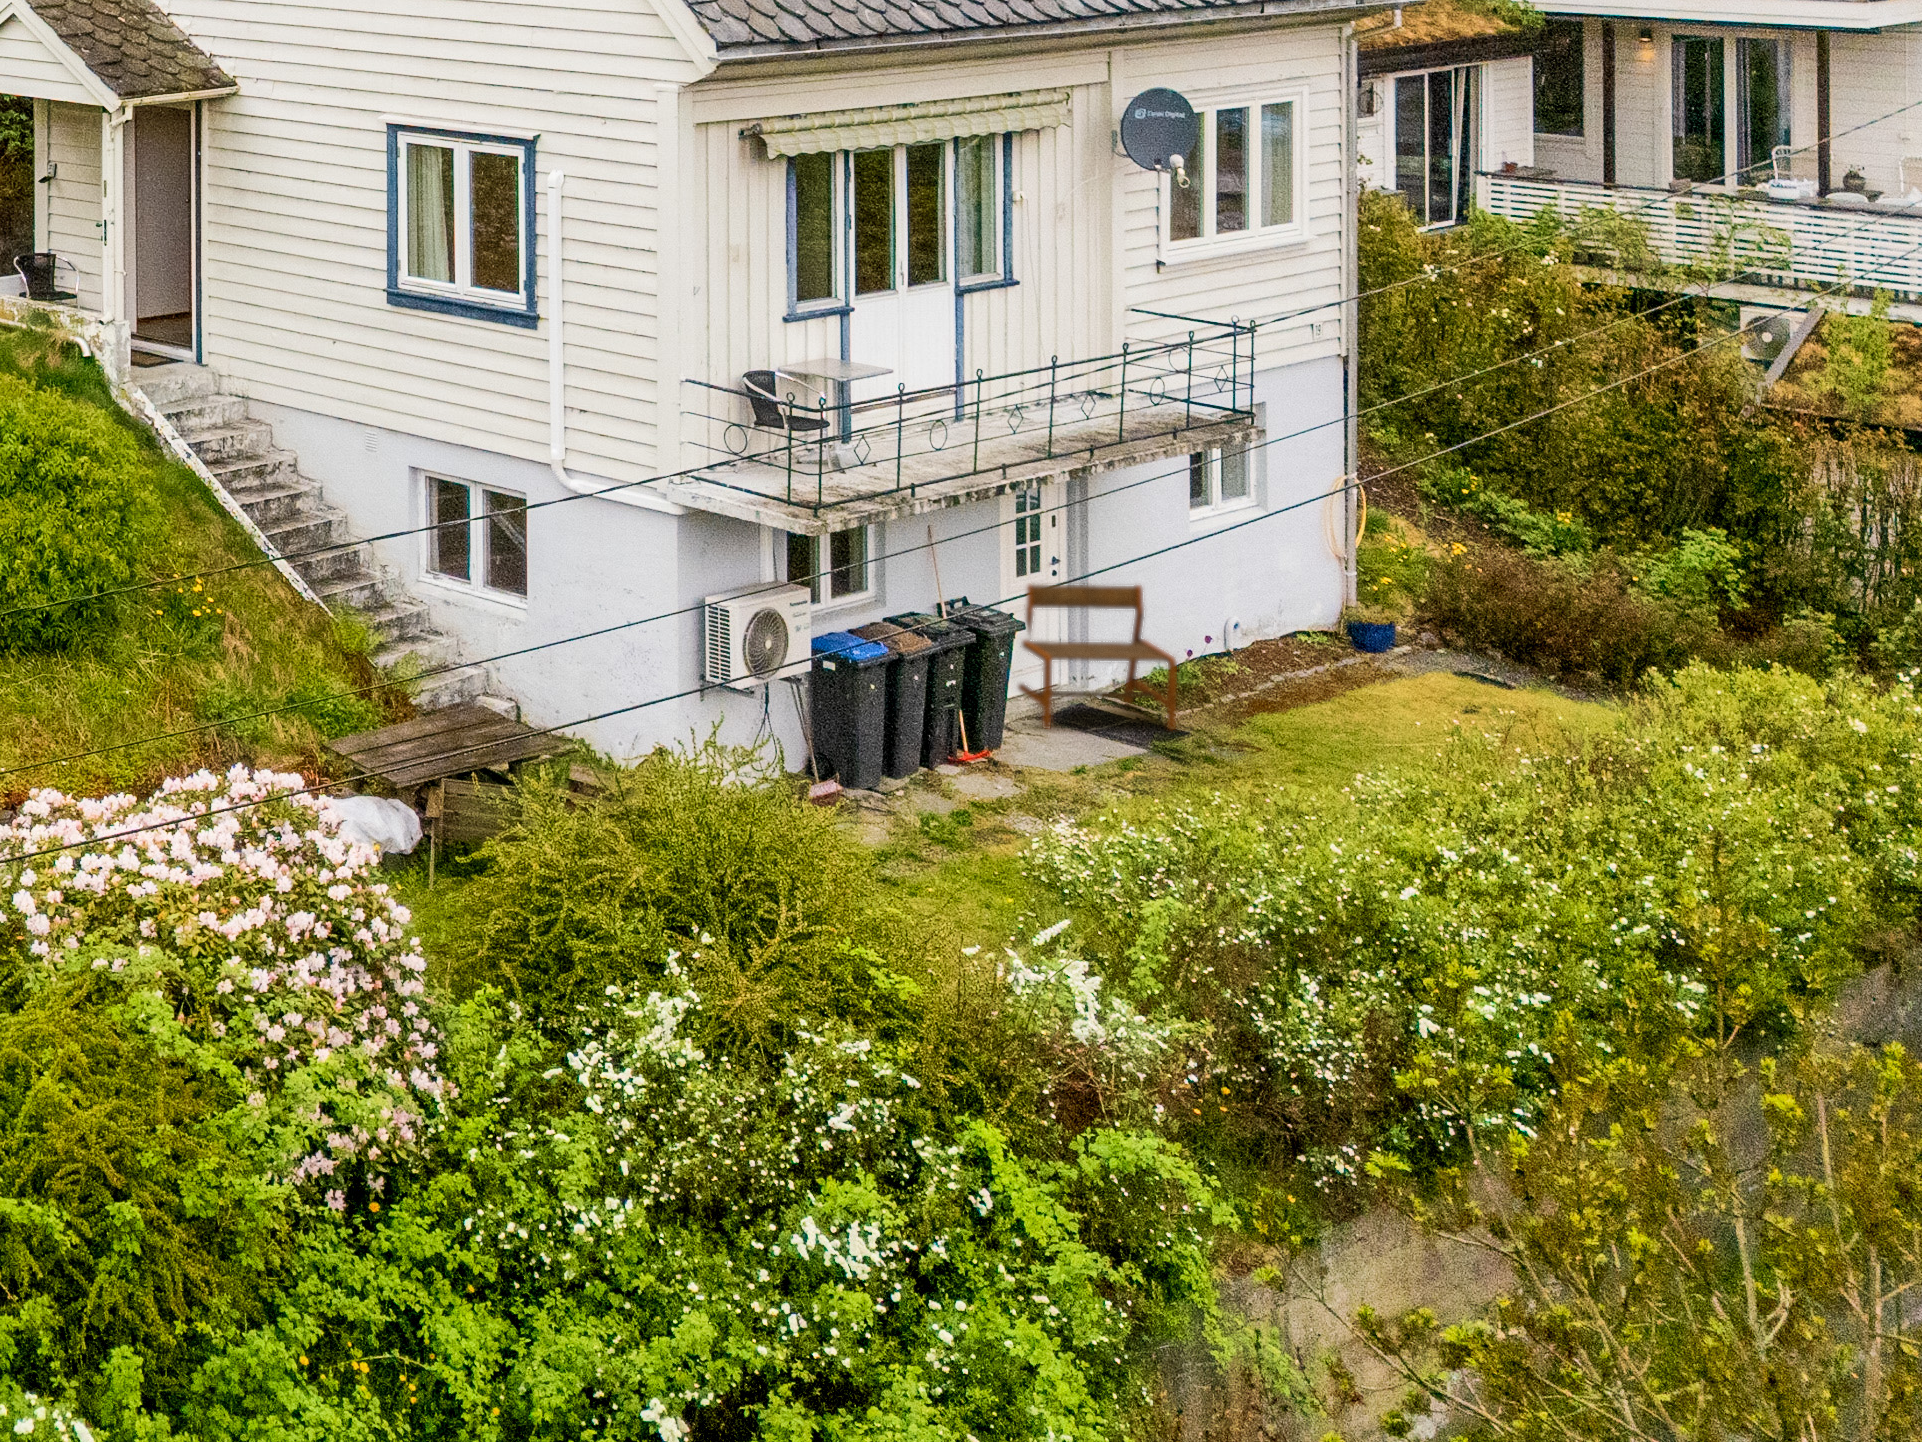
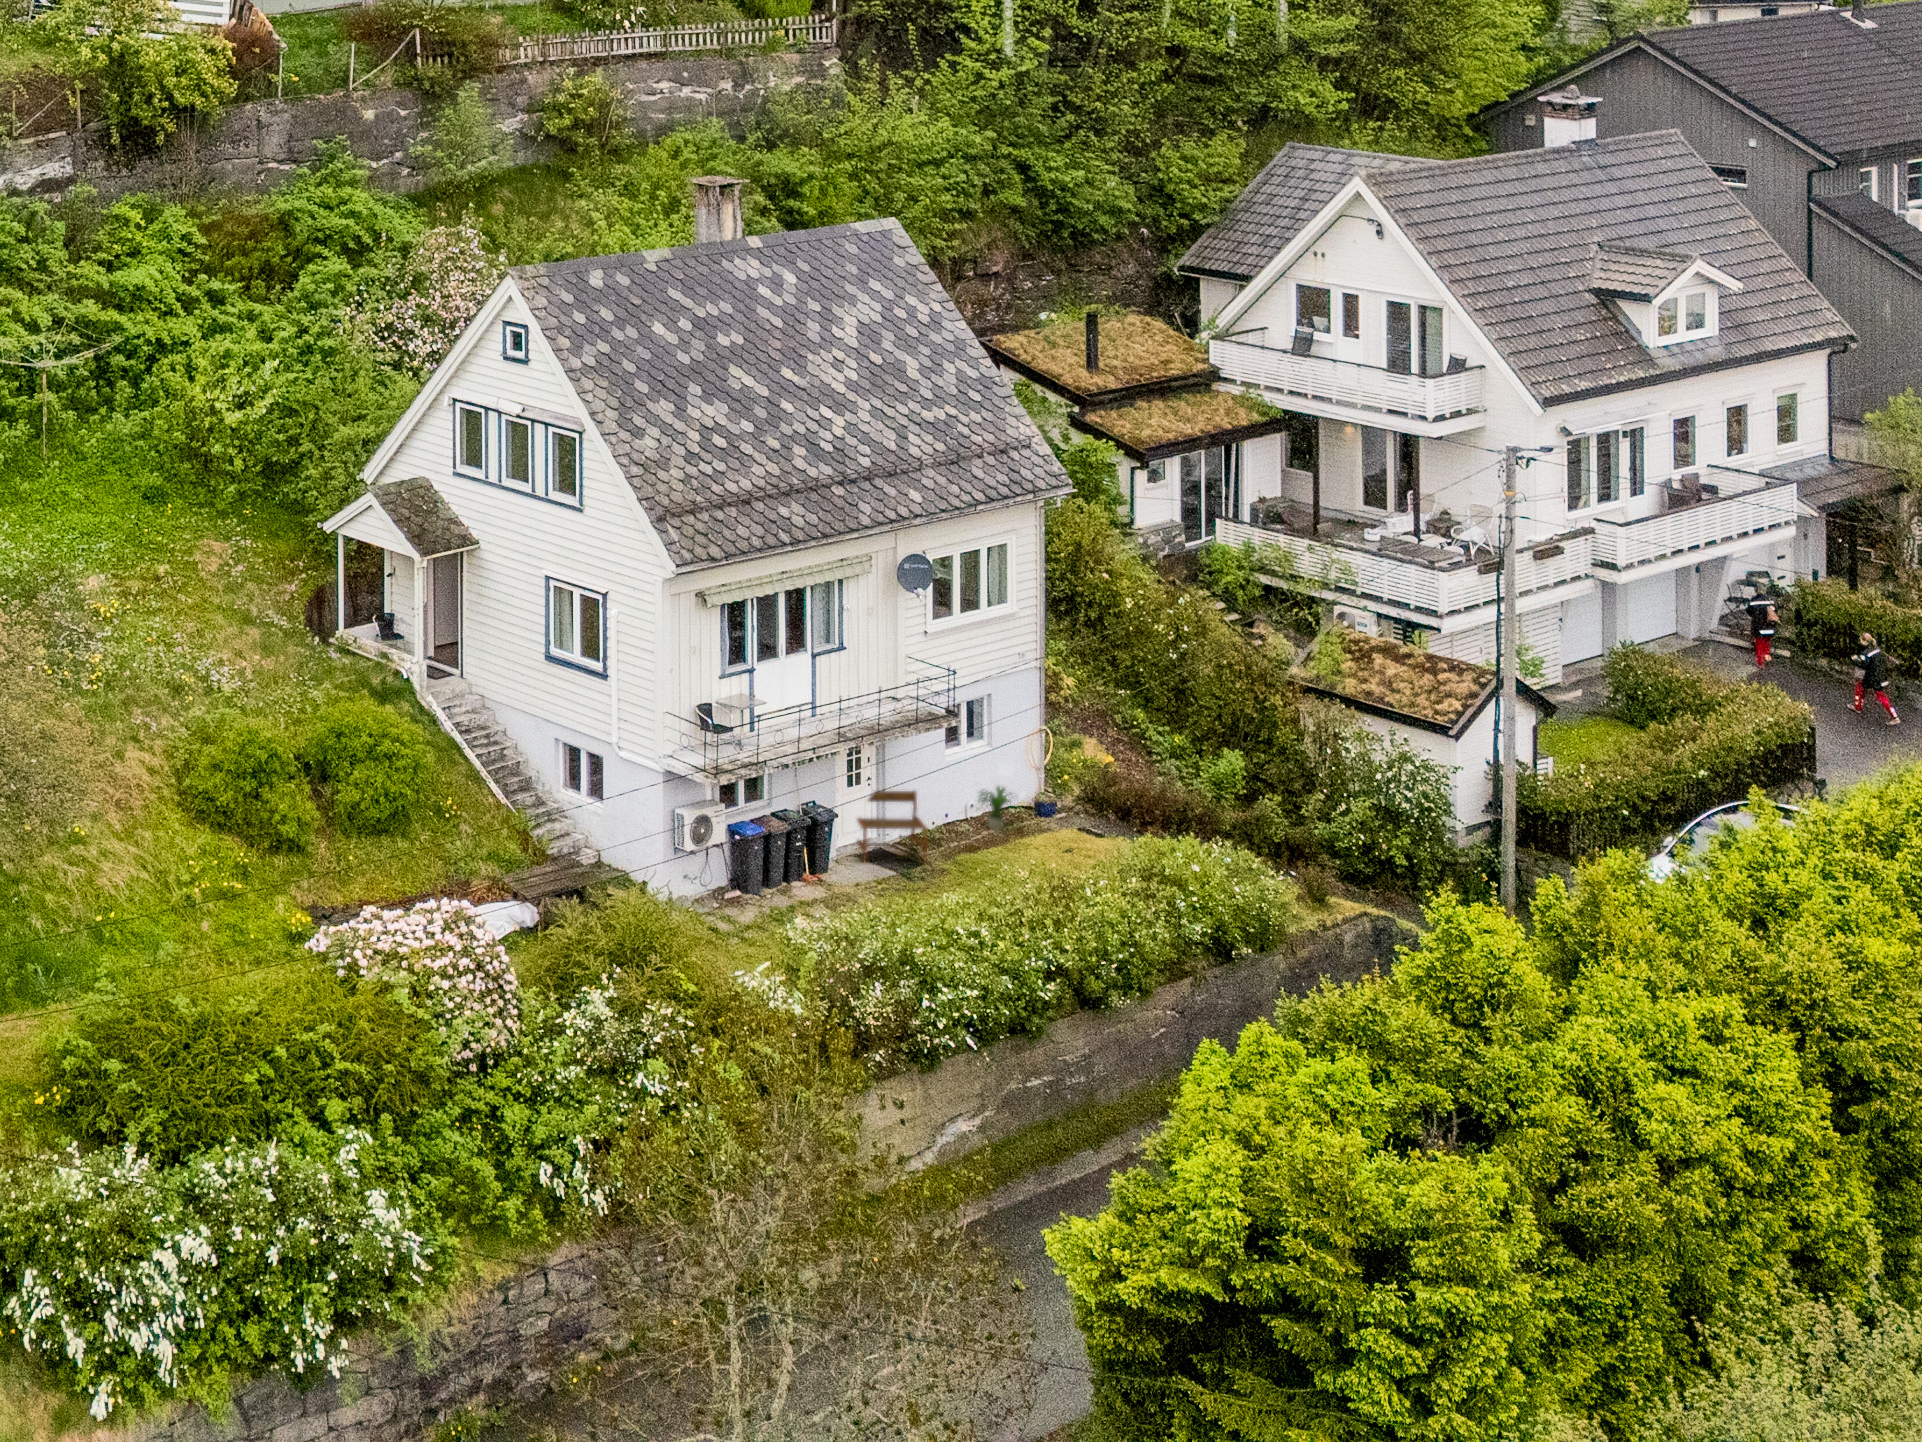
potted plant: none [1229,588,1316,675] -> present [978,787,1011,830]

